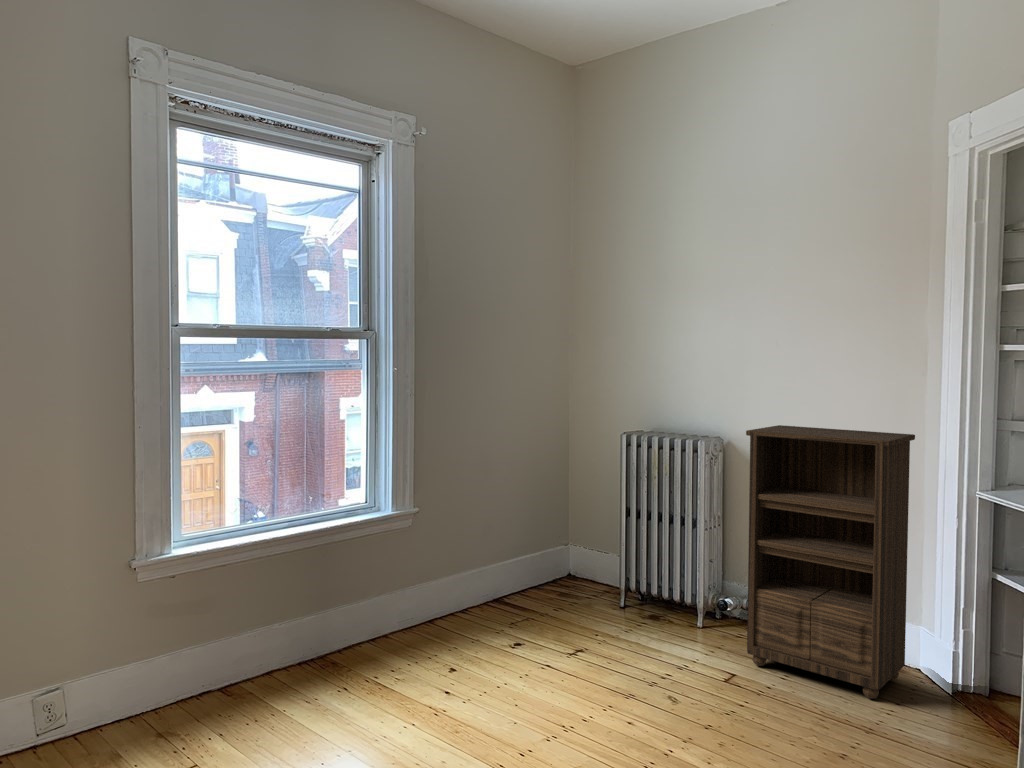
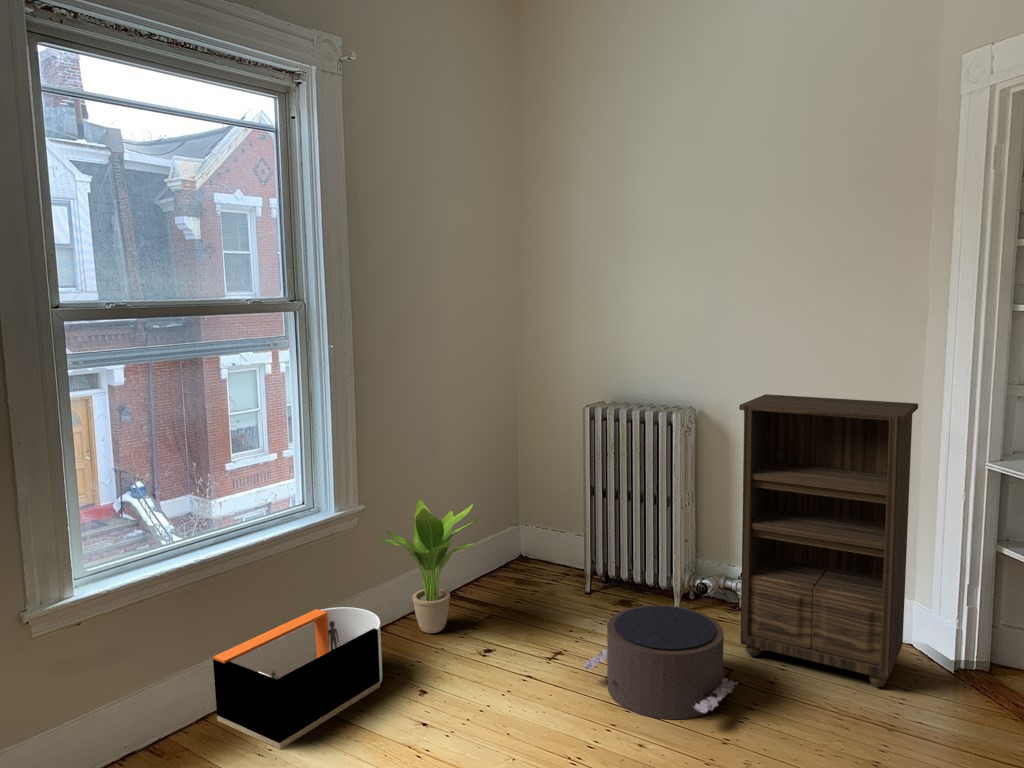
potted plant: none [425,510,517,628] -> present [379,500,479,633]
storage bin: none [280,593,422,699] -> present [213,607,383,749]
pouf: none [593,610,731,707] -> present [582,605,738,719]

